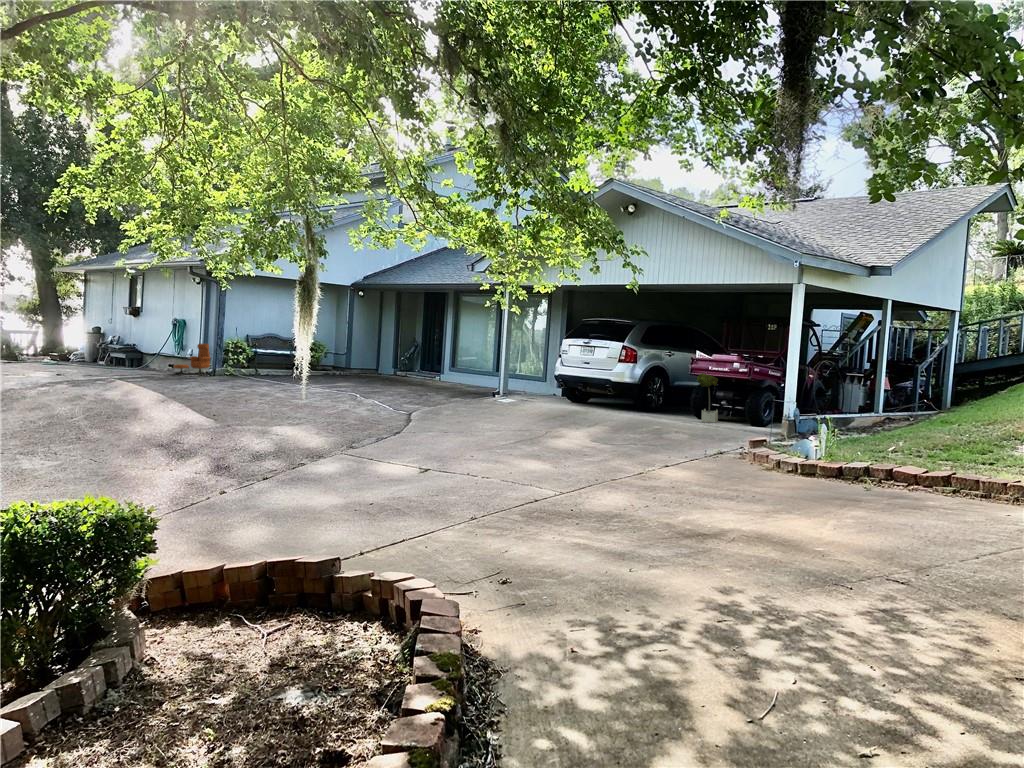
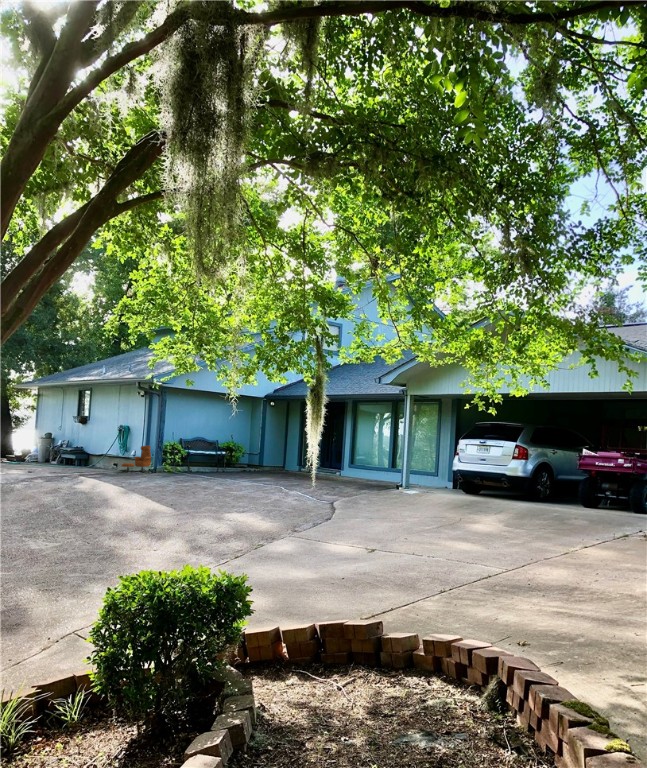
potted tree: present [697,373,718,423] -> none [585,468,606,512]

